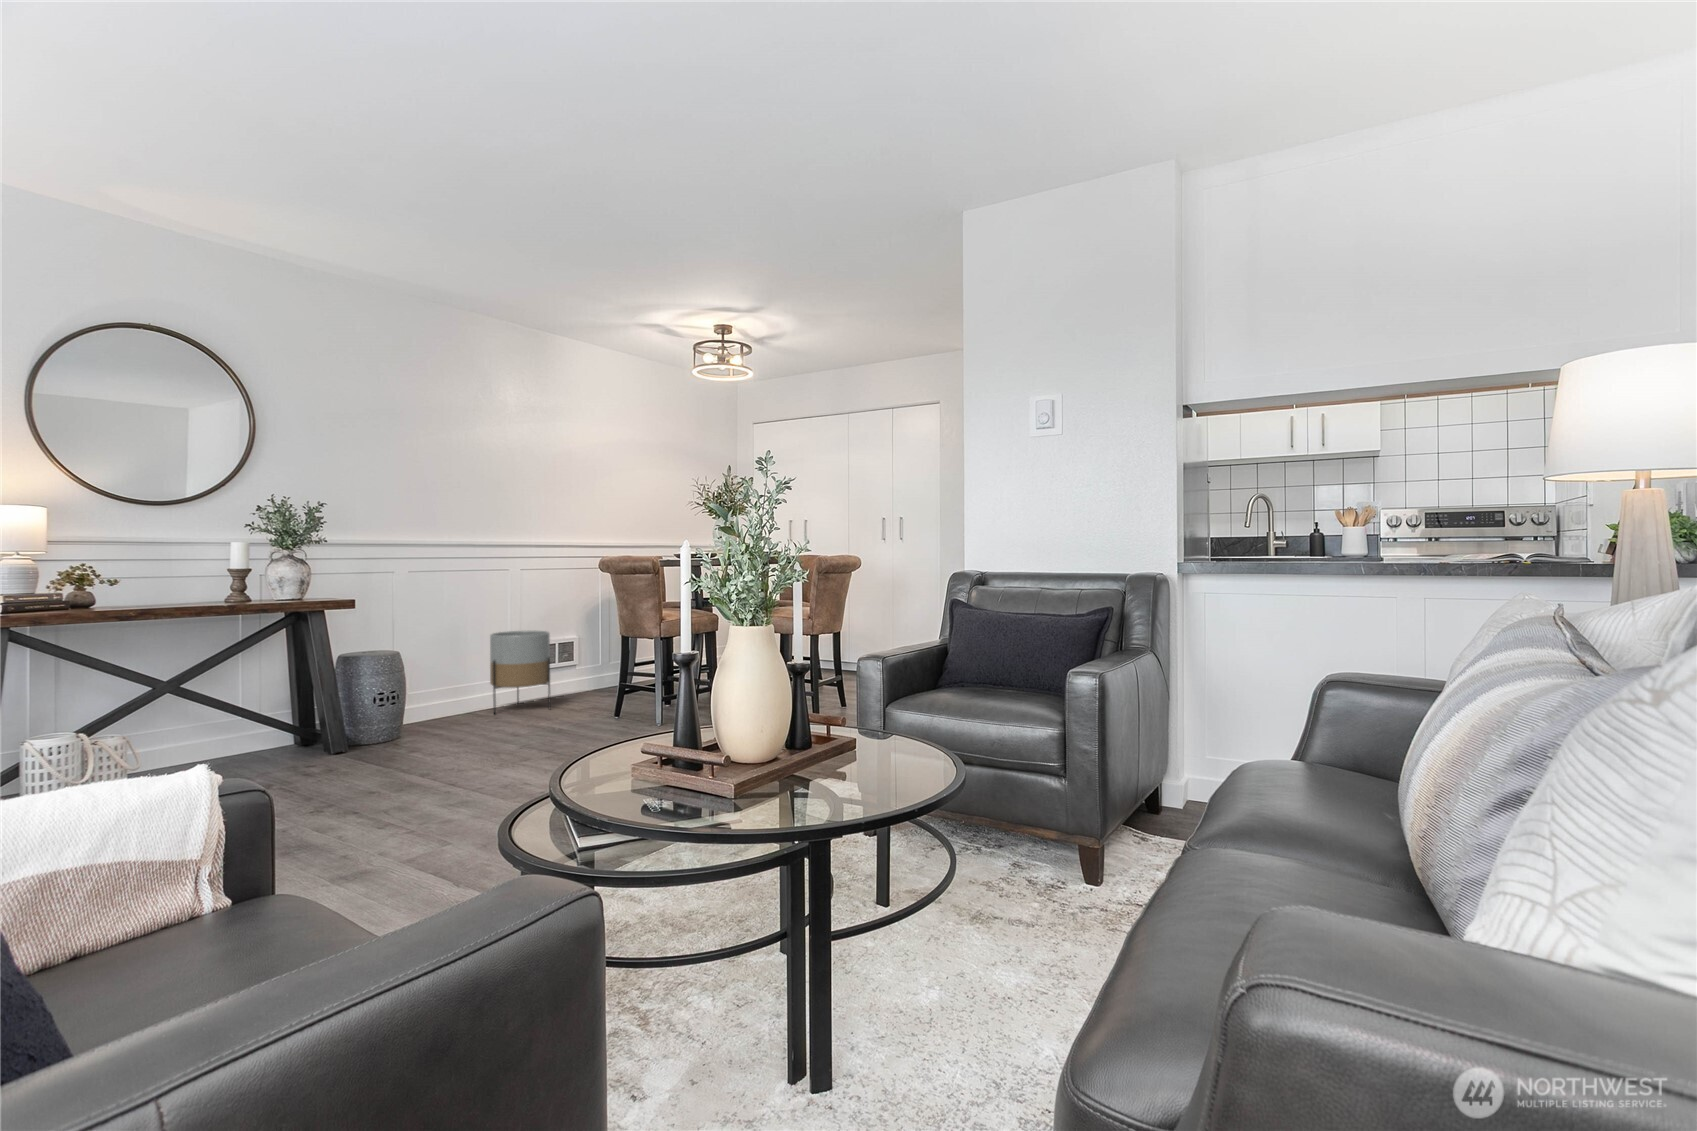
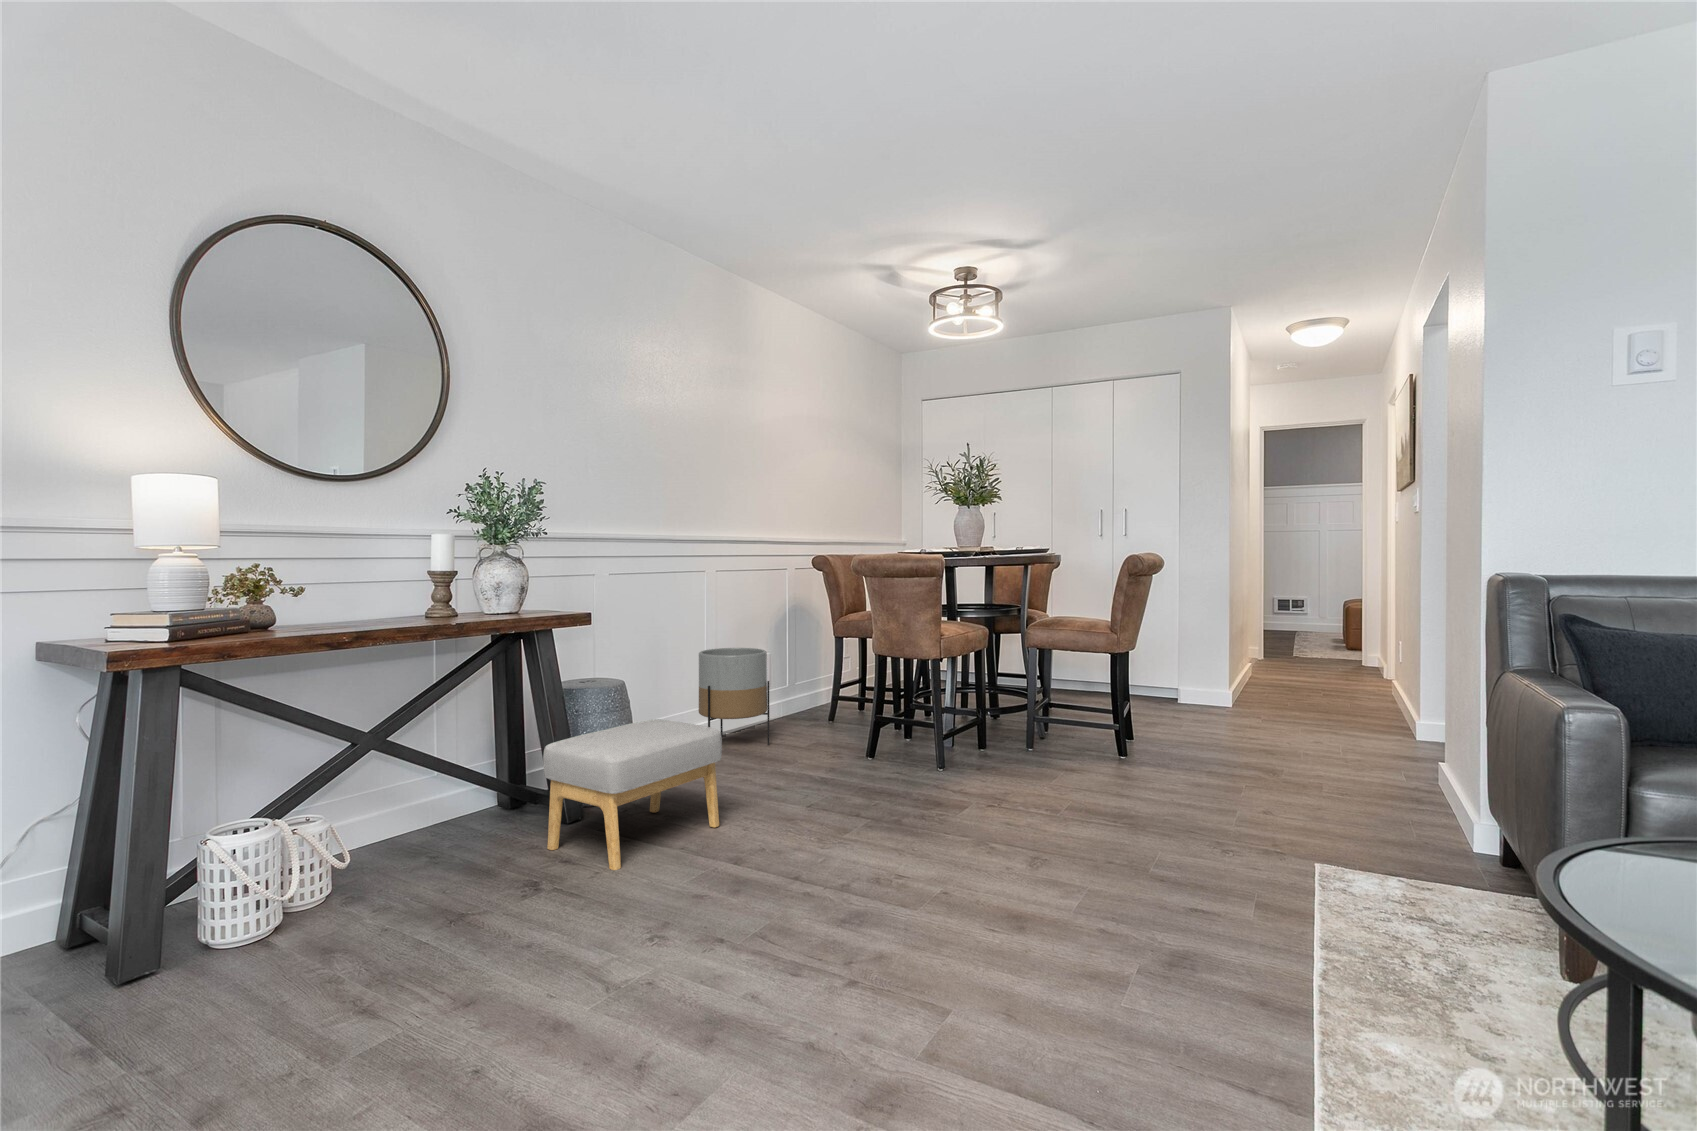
footstool: none [296,680,442,780] -> present [543,719,722,870]

